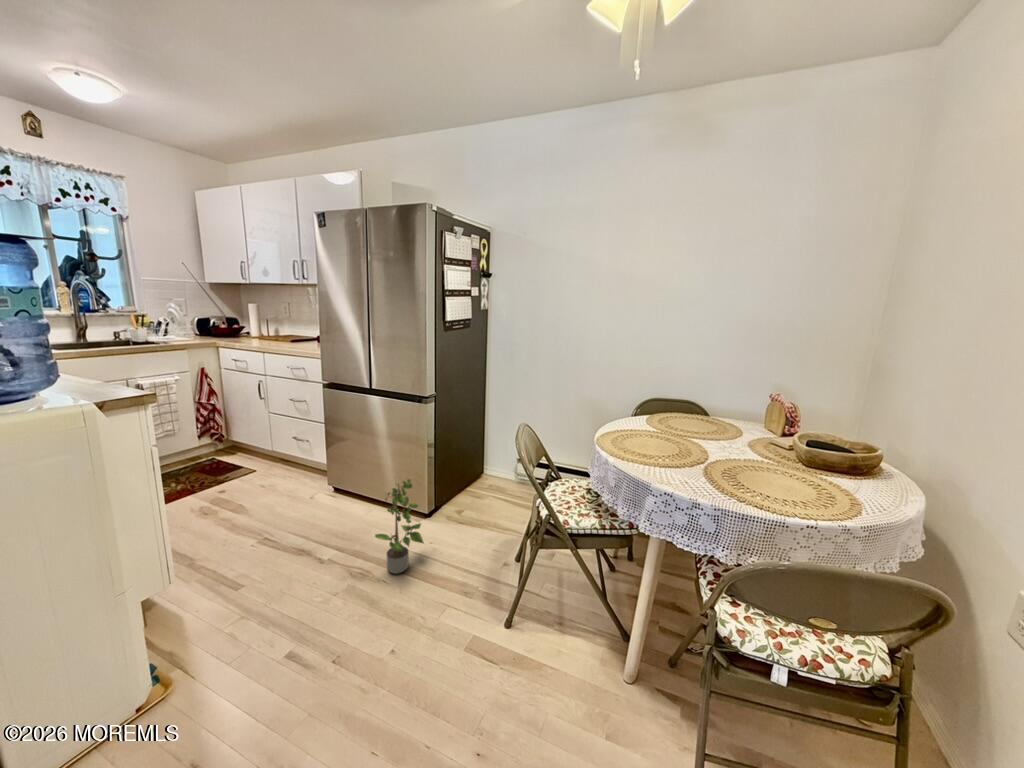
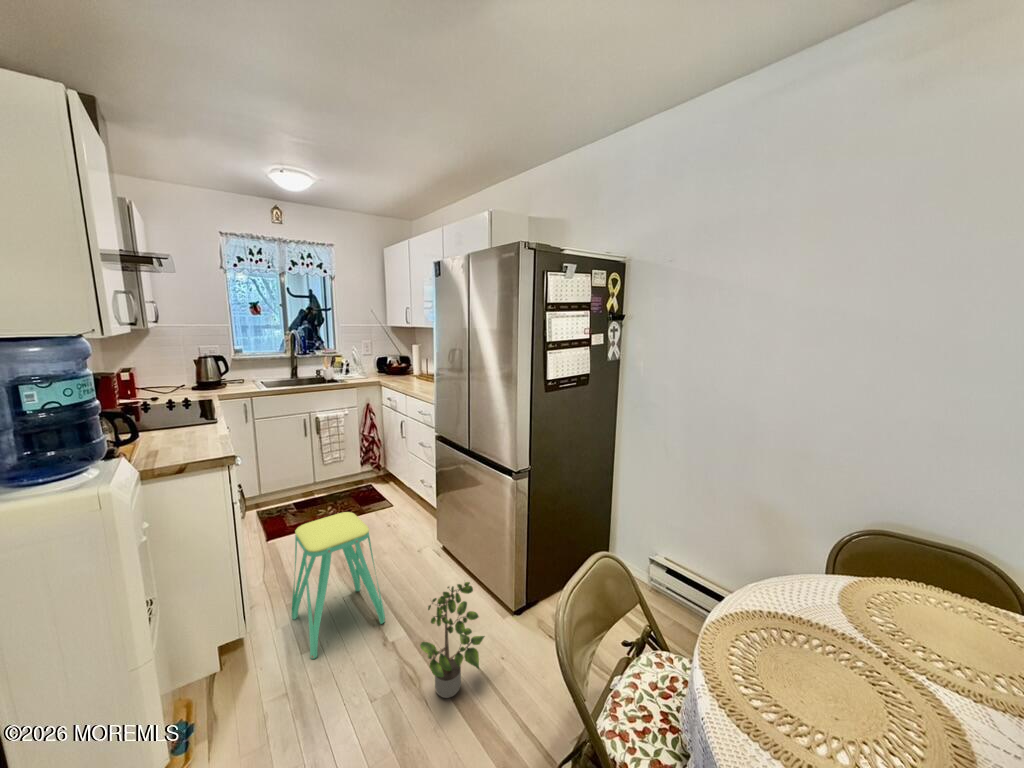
stool: none [203,456,312,589] -> present [292,512,385,659]

